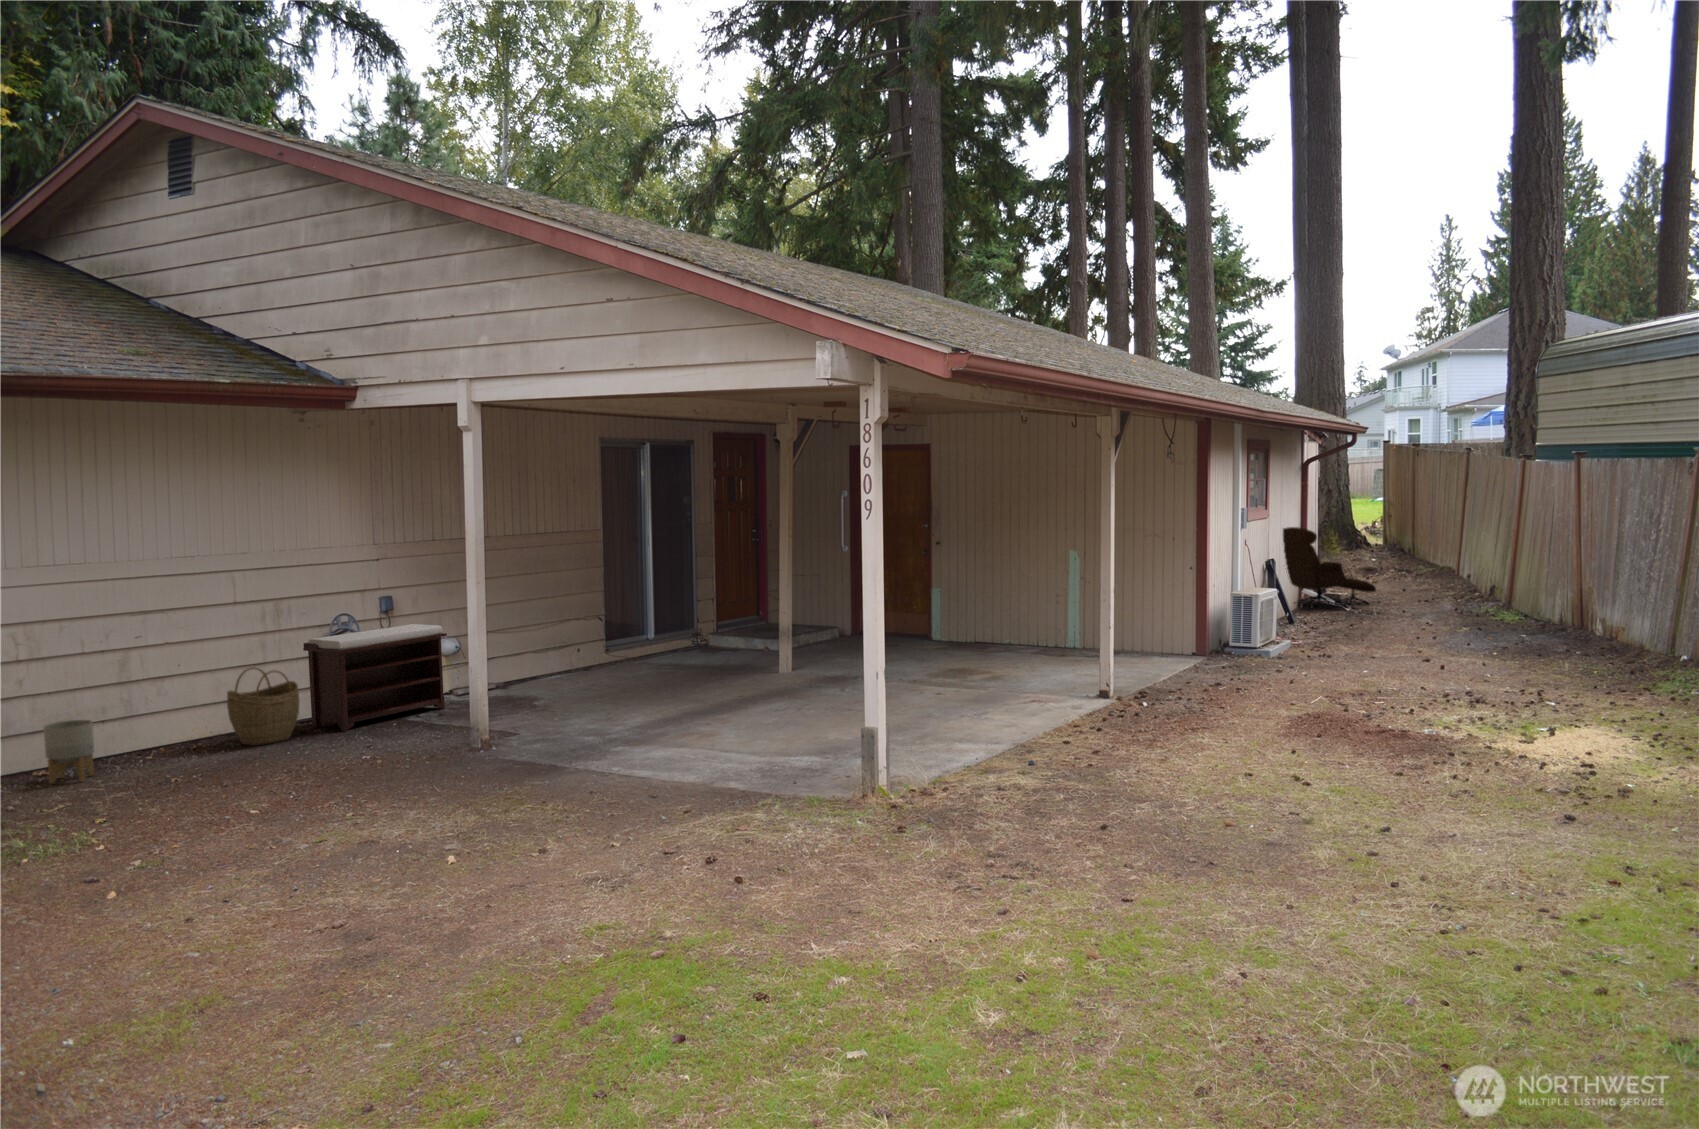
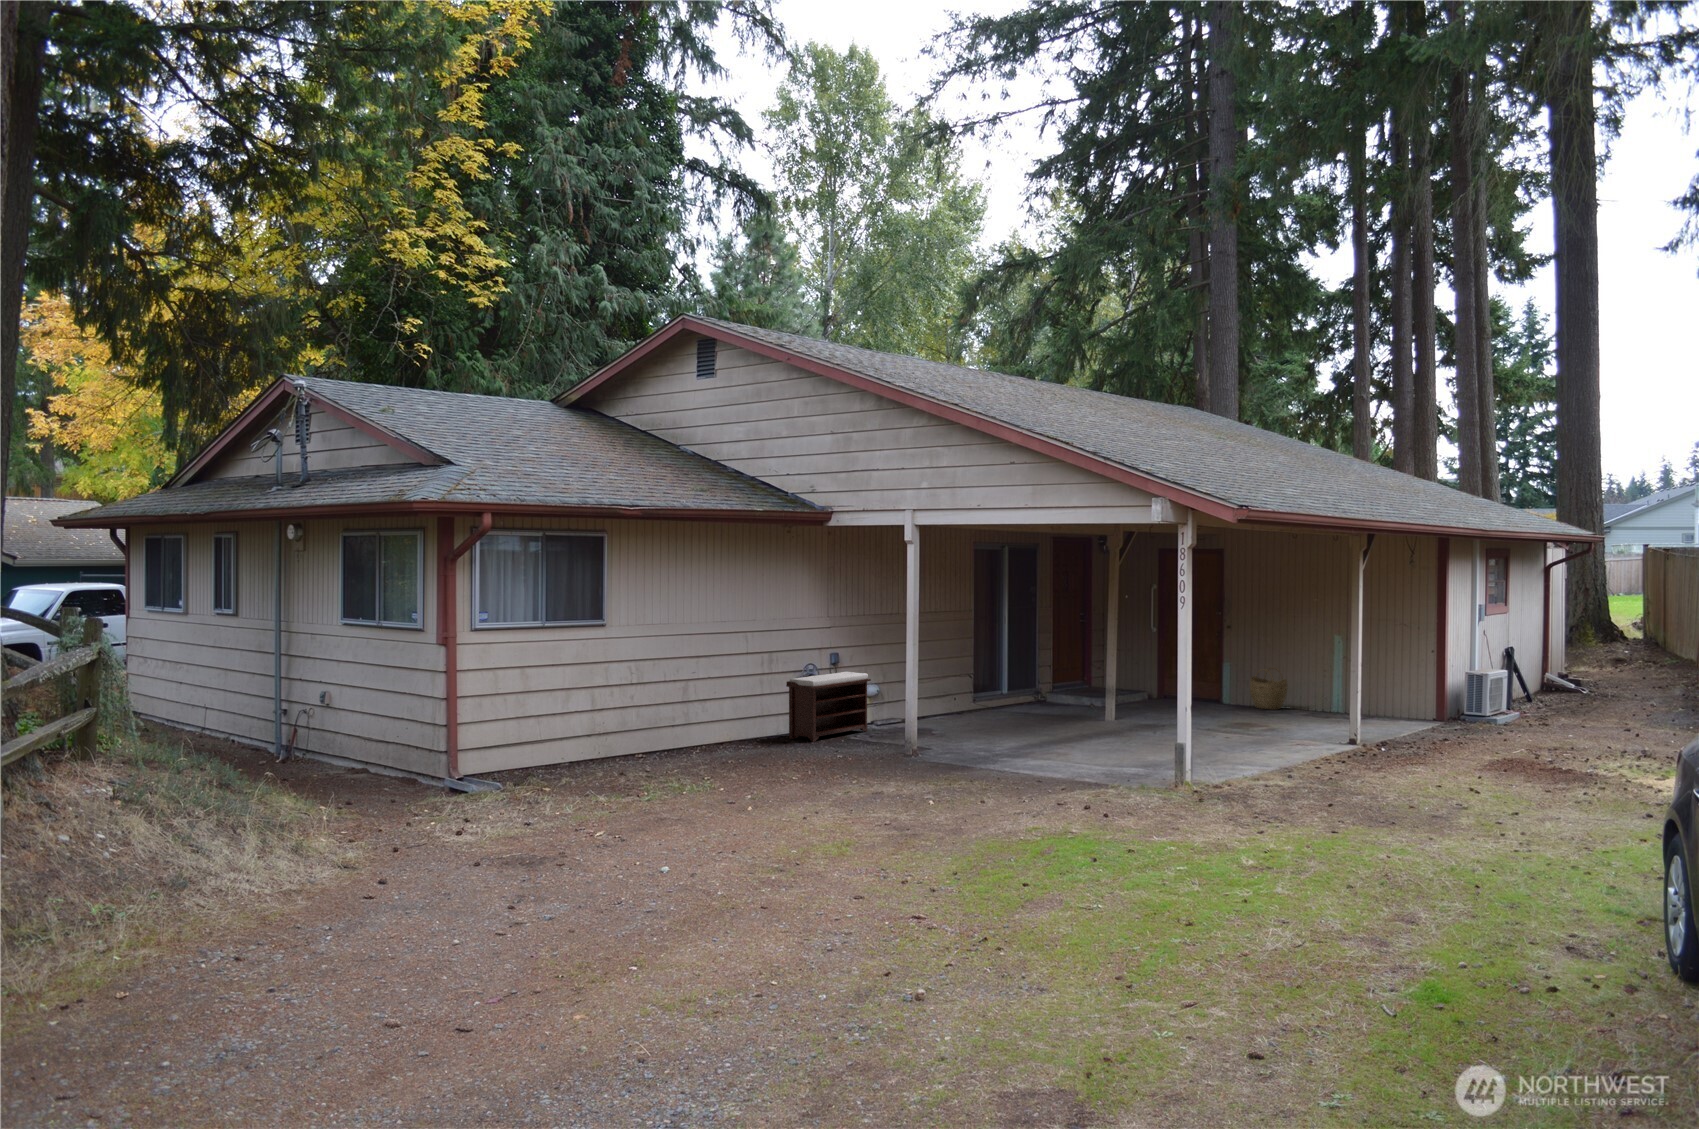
lounge chair: present [1283,527,1376,607] -> none [1526,618,1615,690]
woven basket: present [227,667,299,746] -> present [1250,670,1288,710]
planter: present [44,720,94,785] -> none [662,723,688,761]

